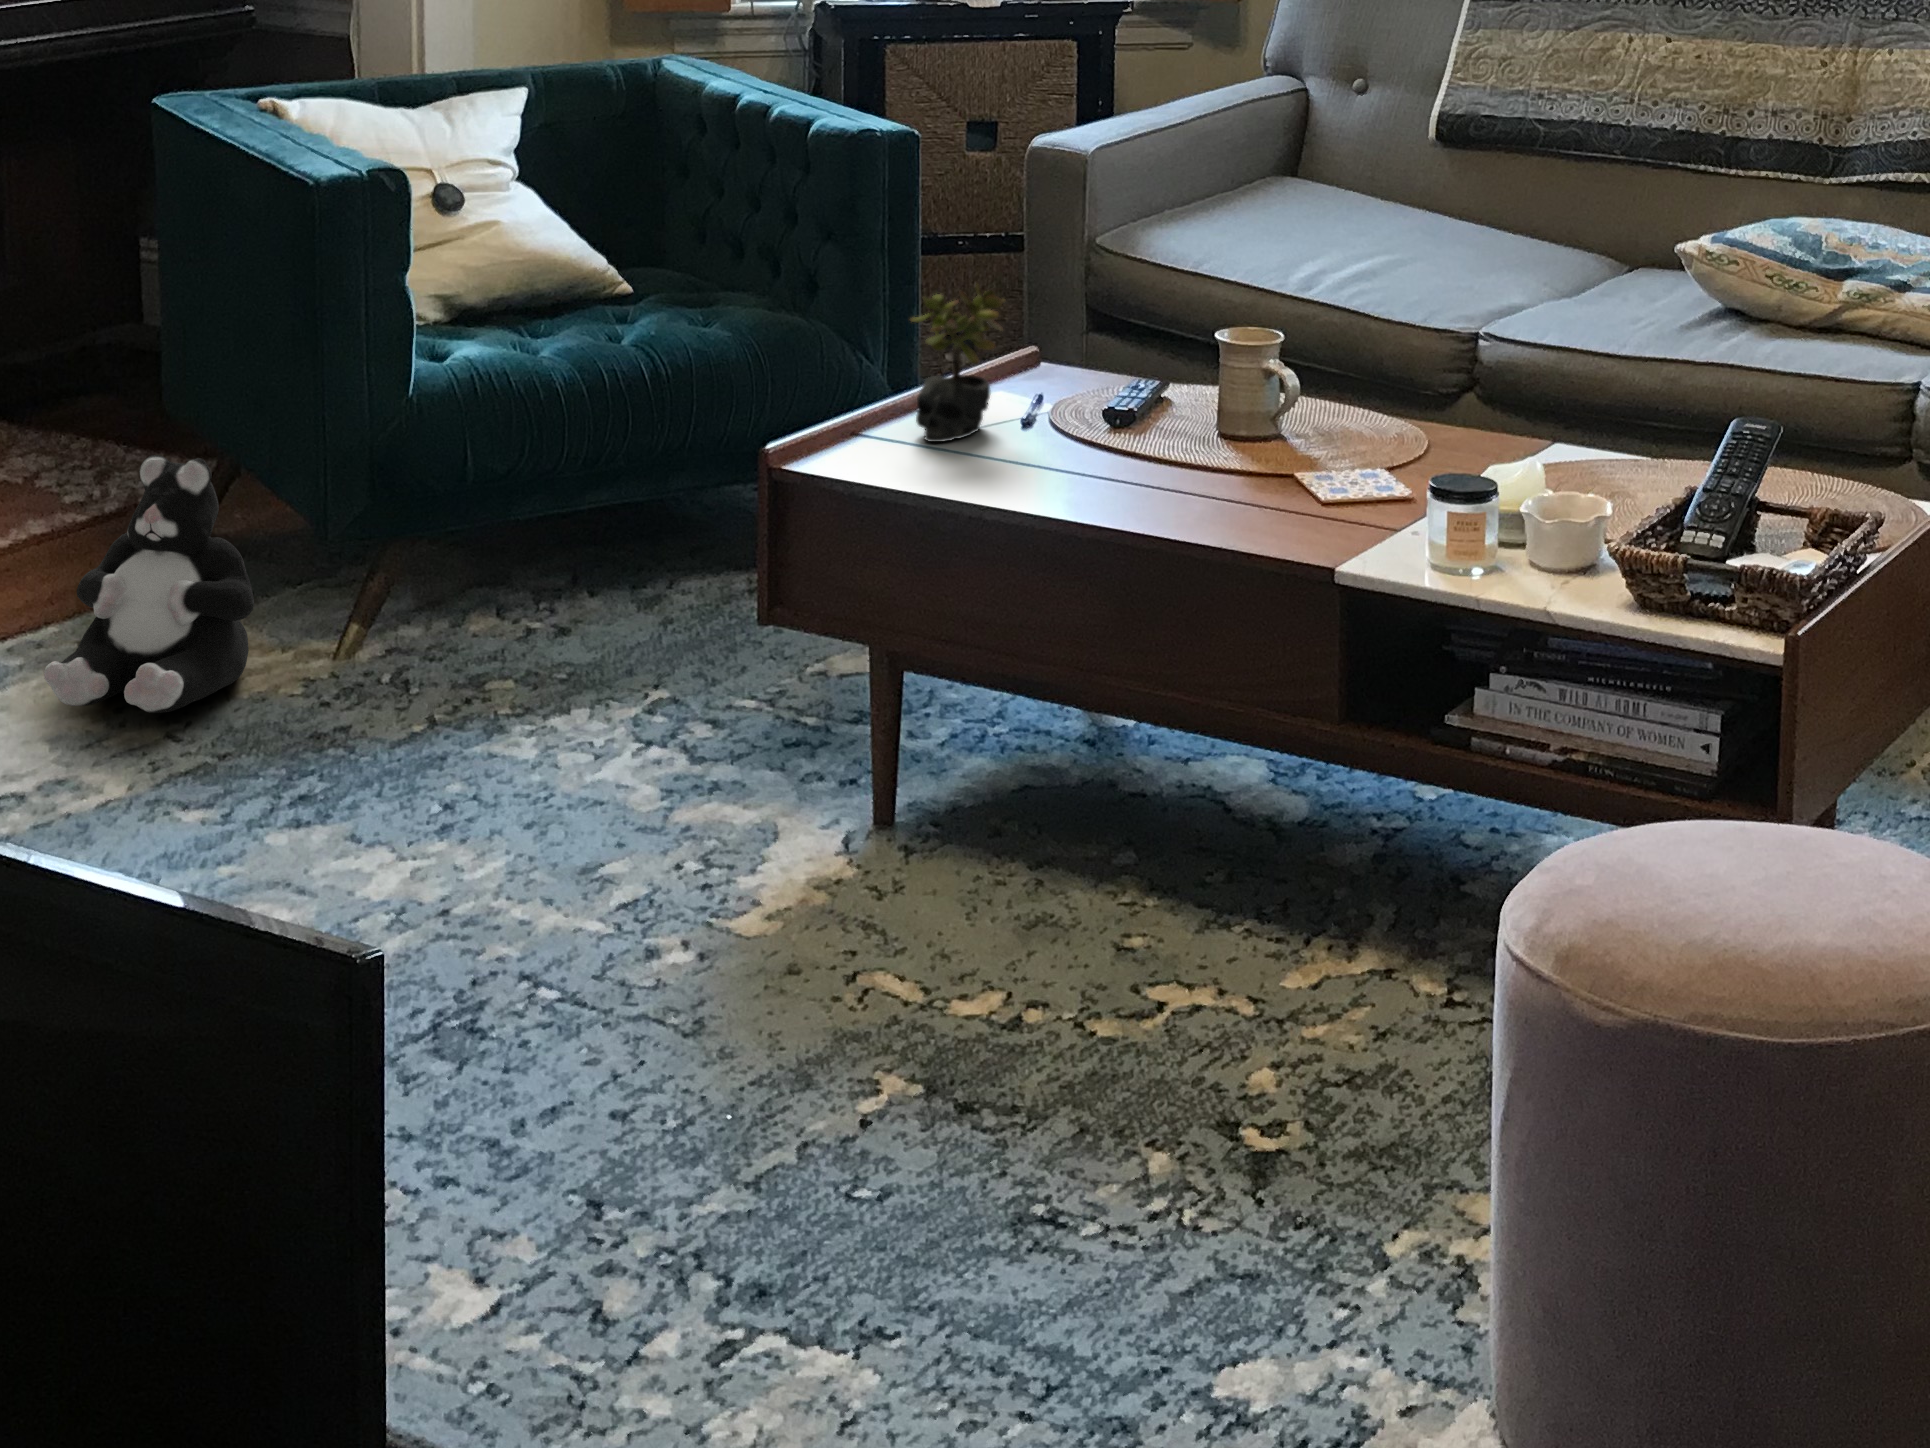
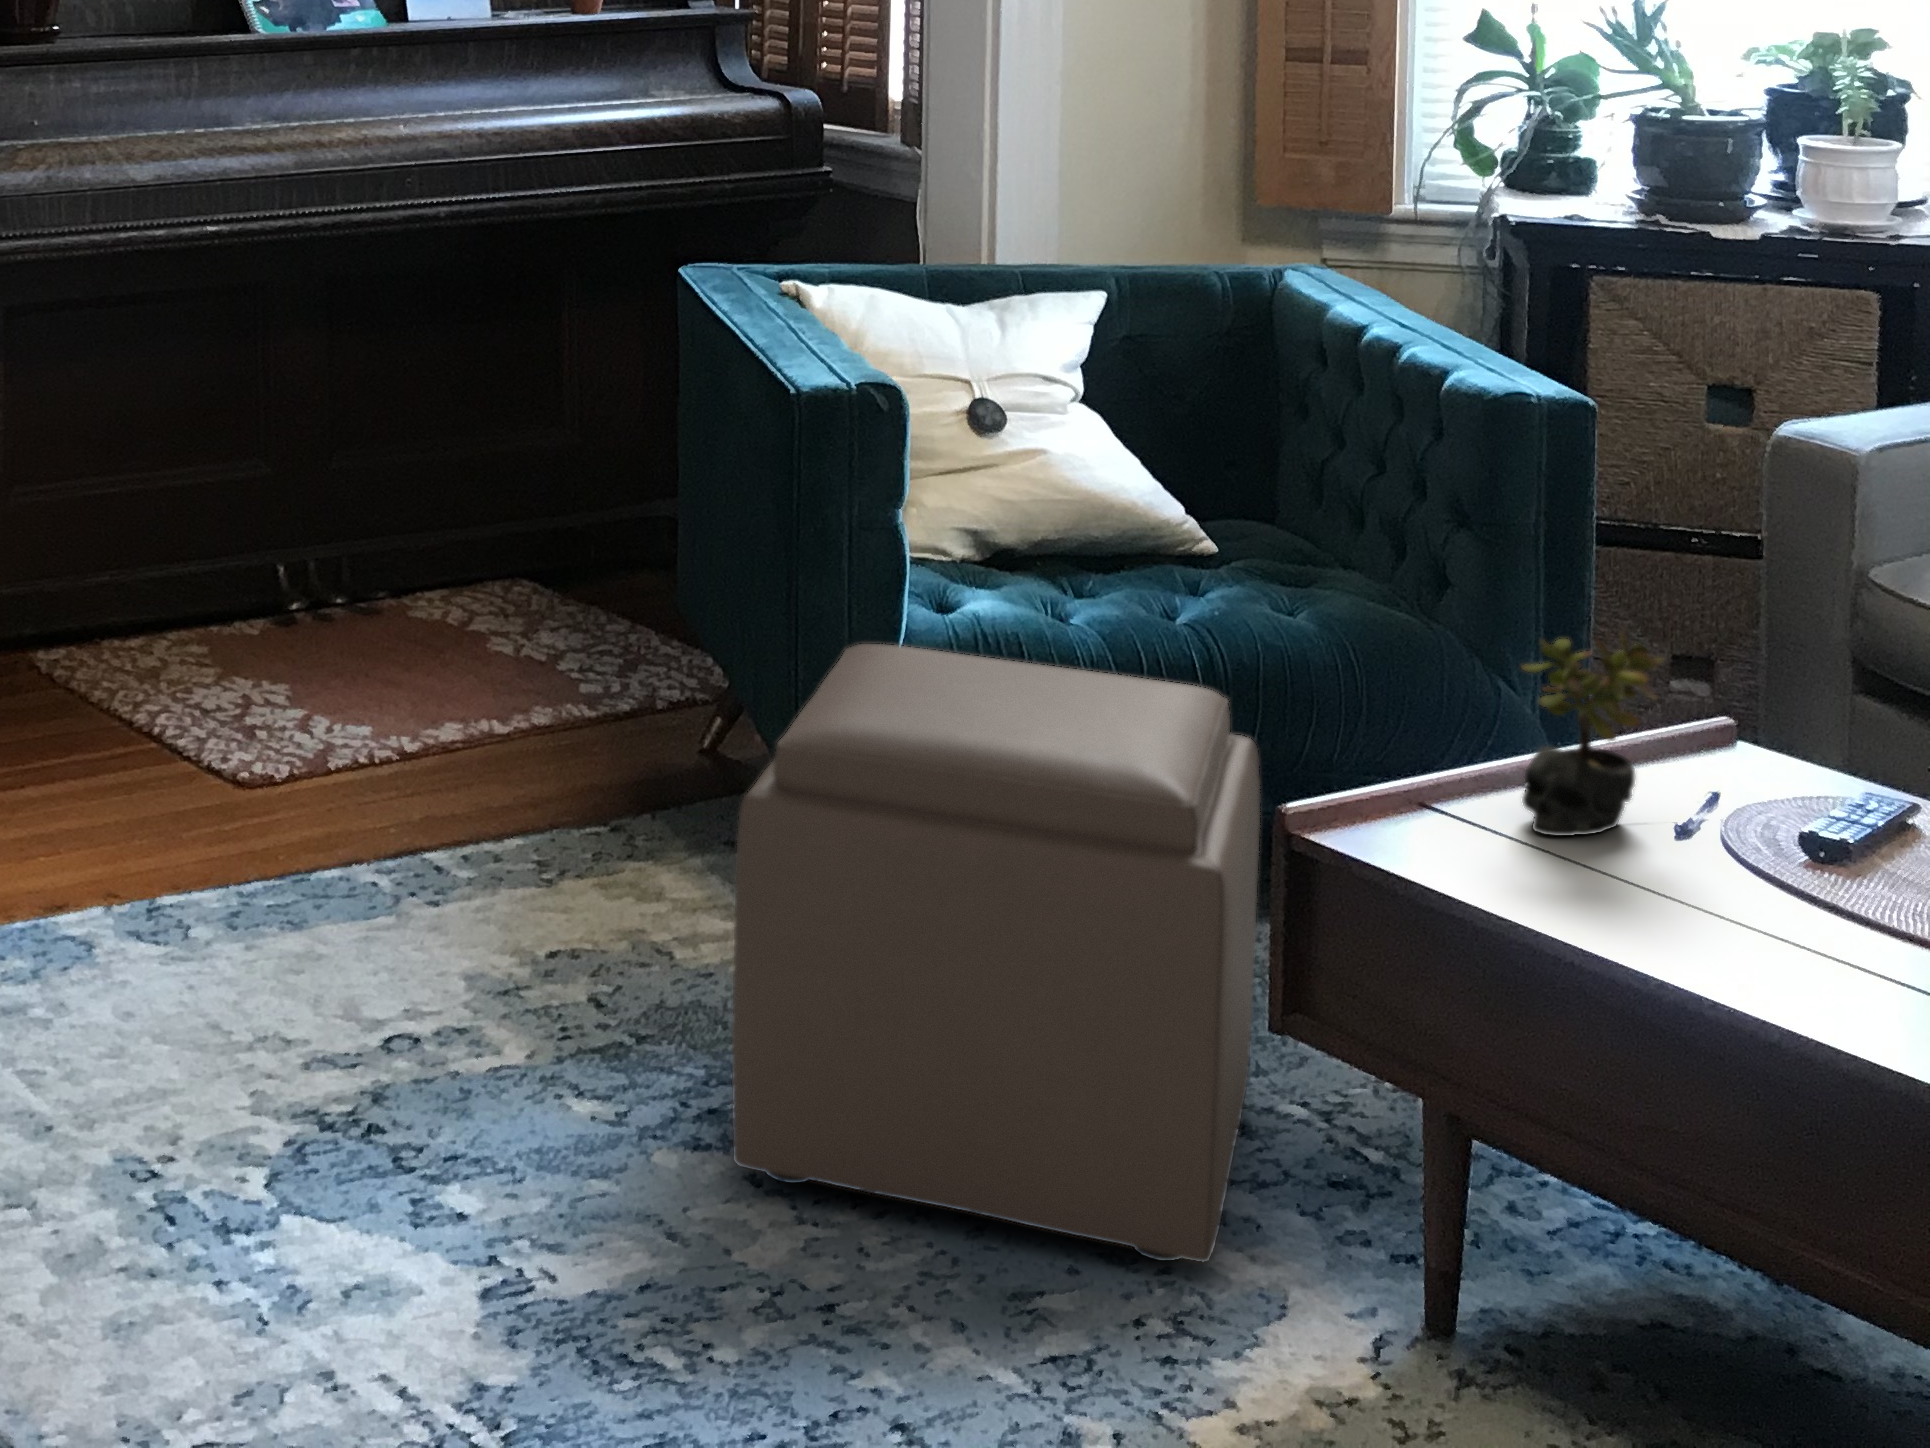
ottoman: none [328,377,722,833] -> present [732,644,1260,1262]
plush toy: present [44,455,254,713] -> none [472,674,706,968]

